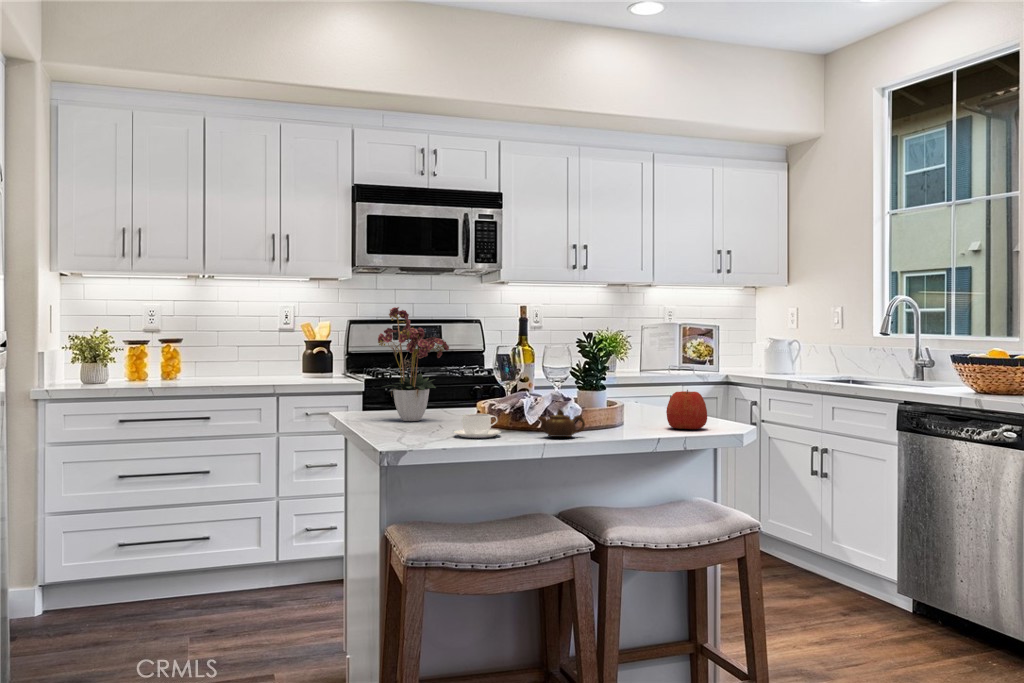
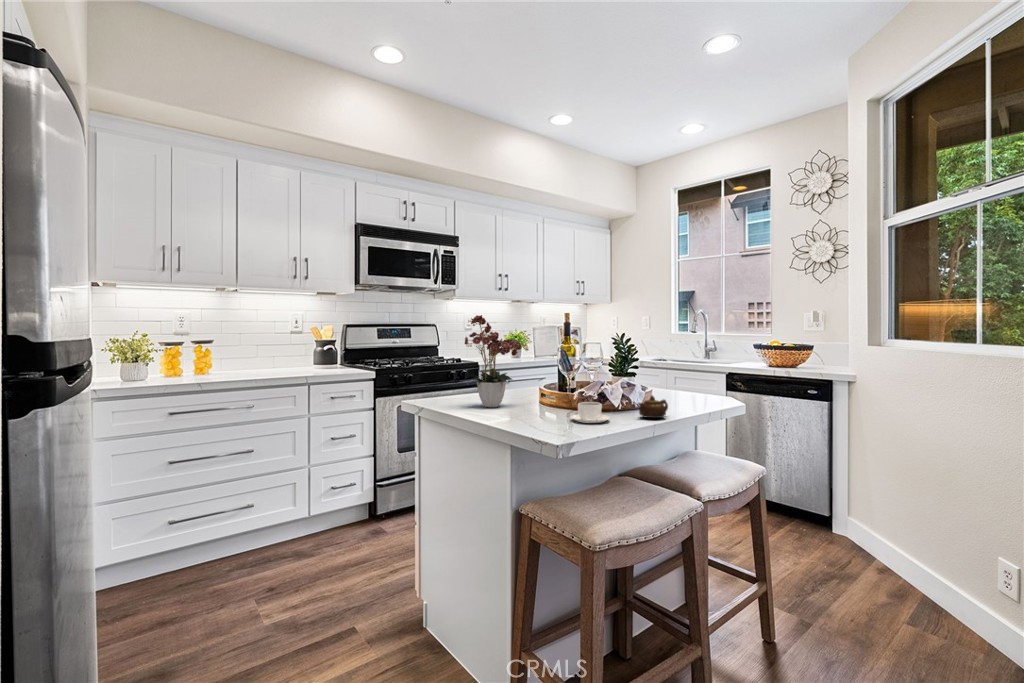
apple: present [666,390,707,429] -> none [690,375,721,404]

